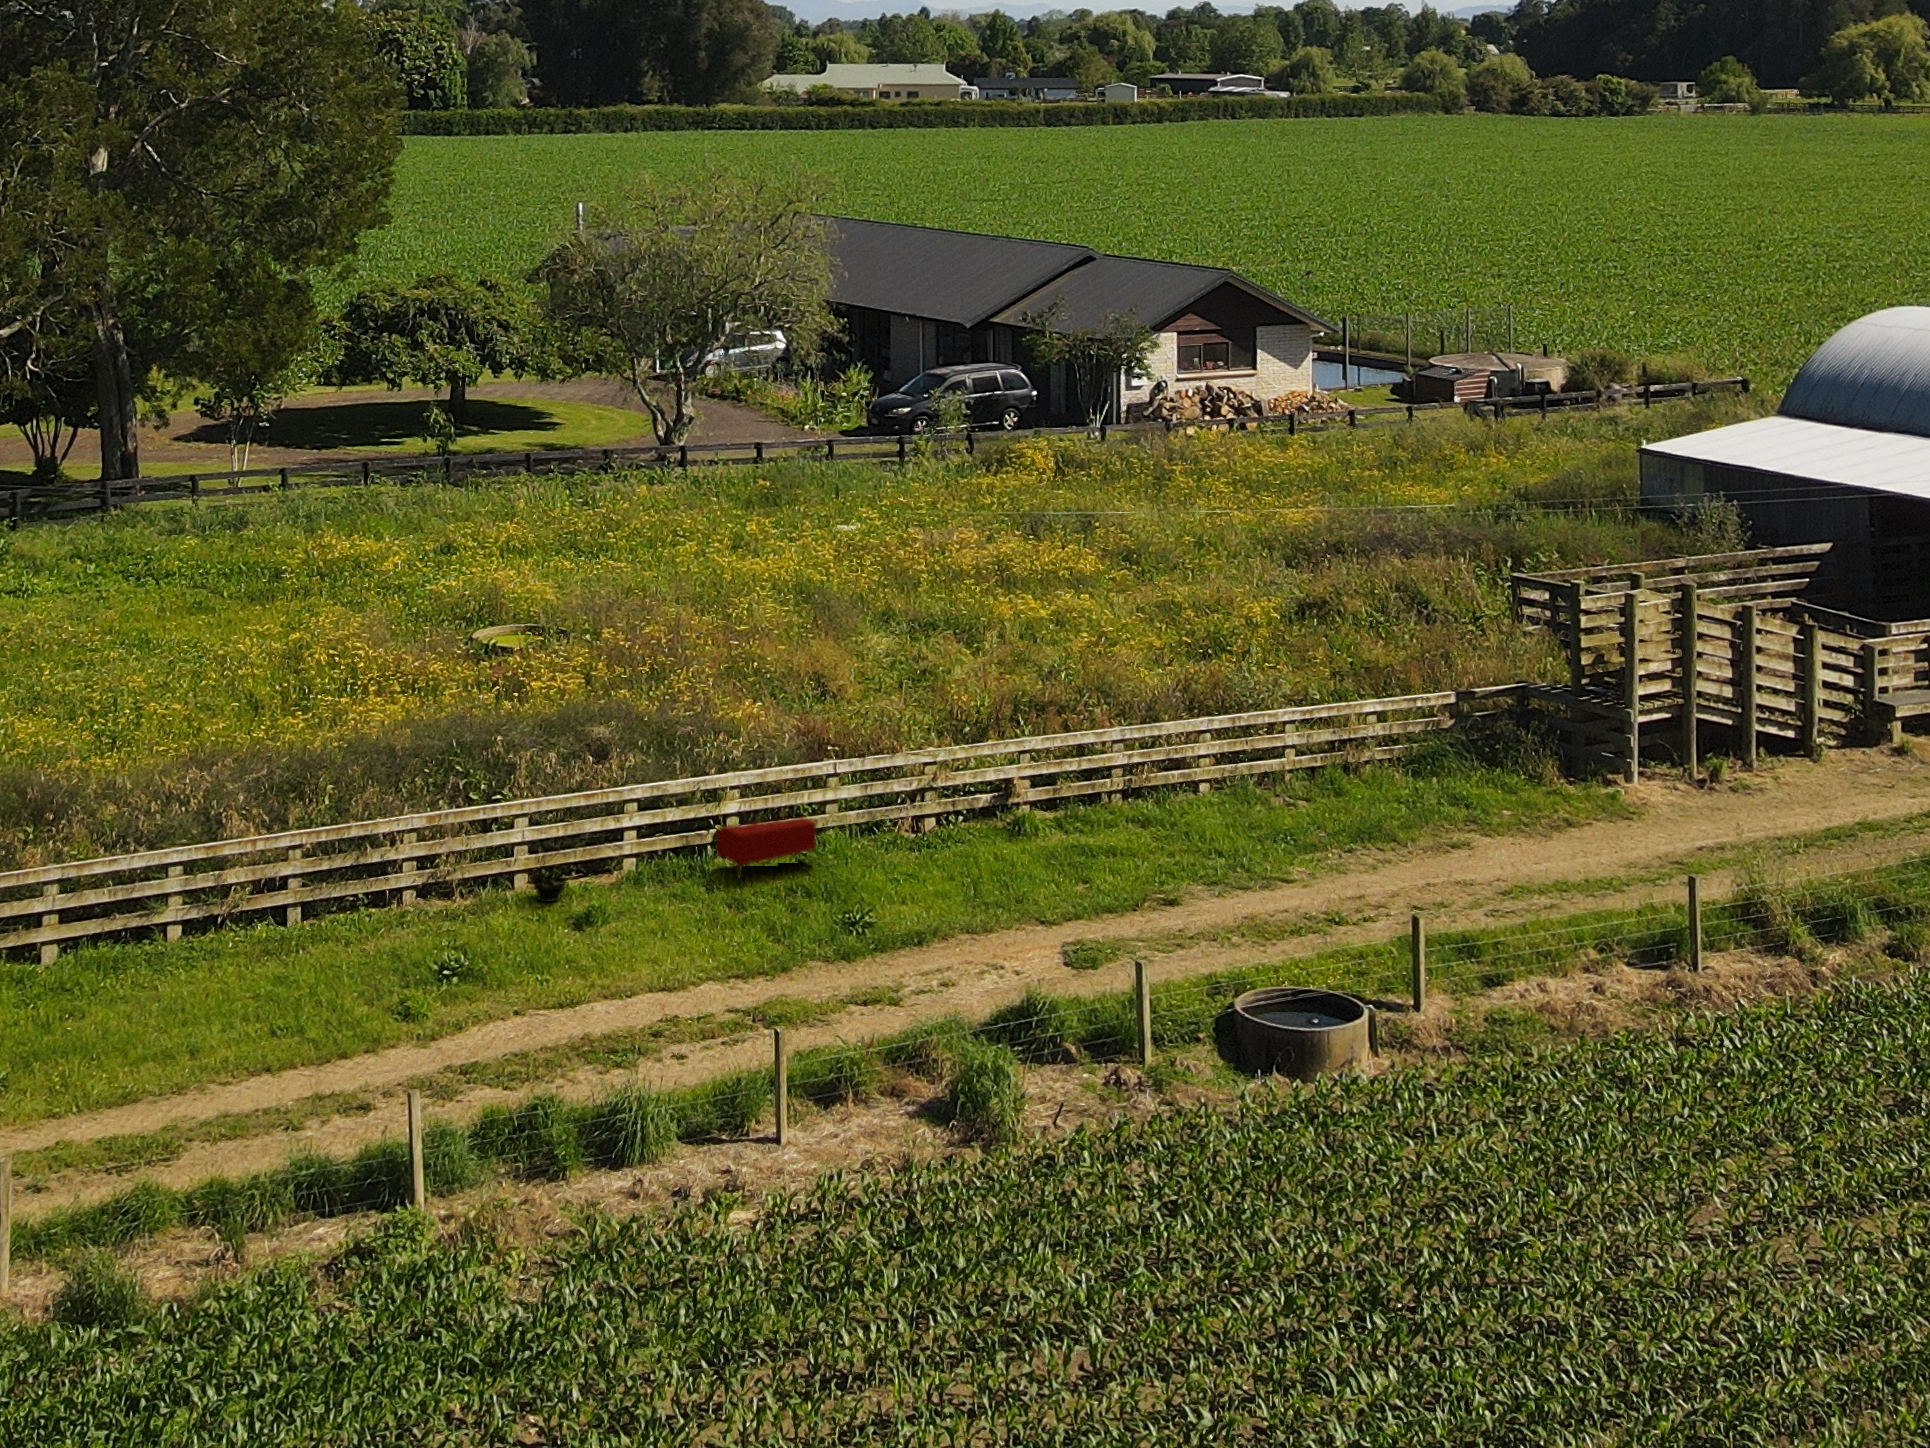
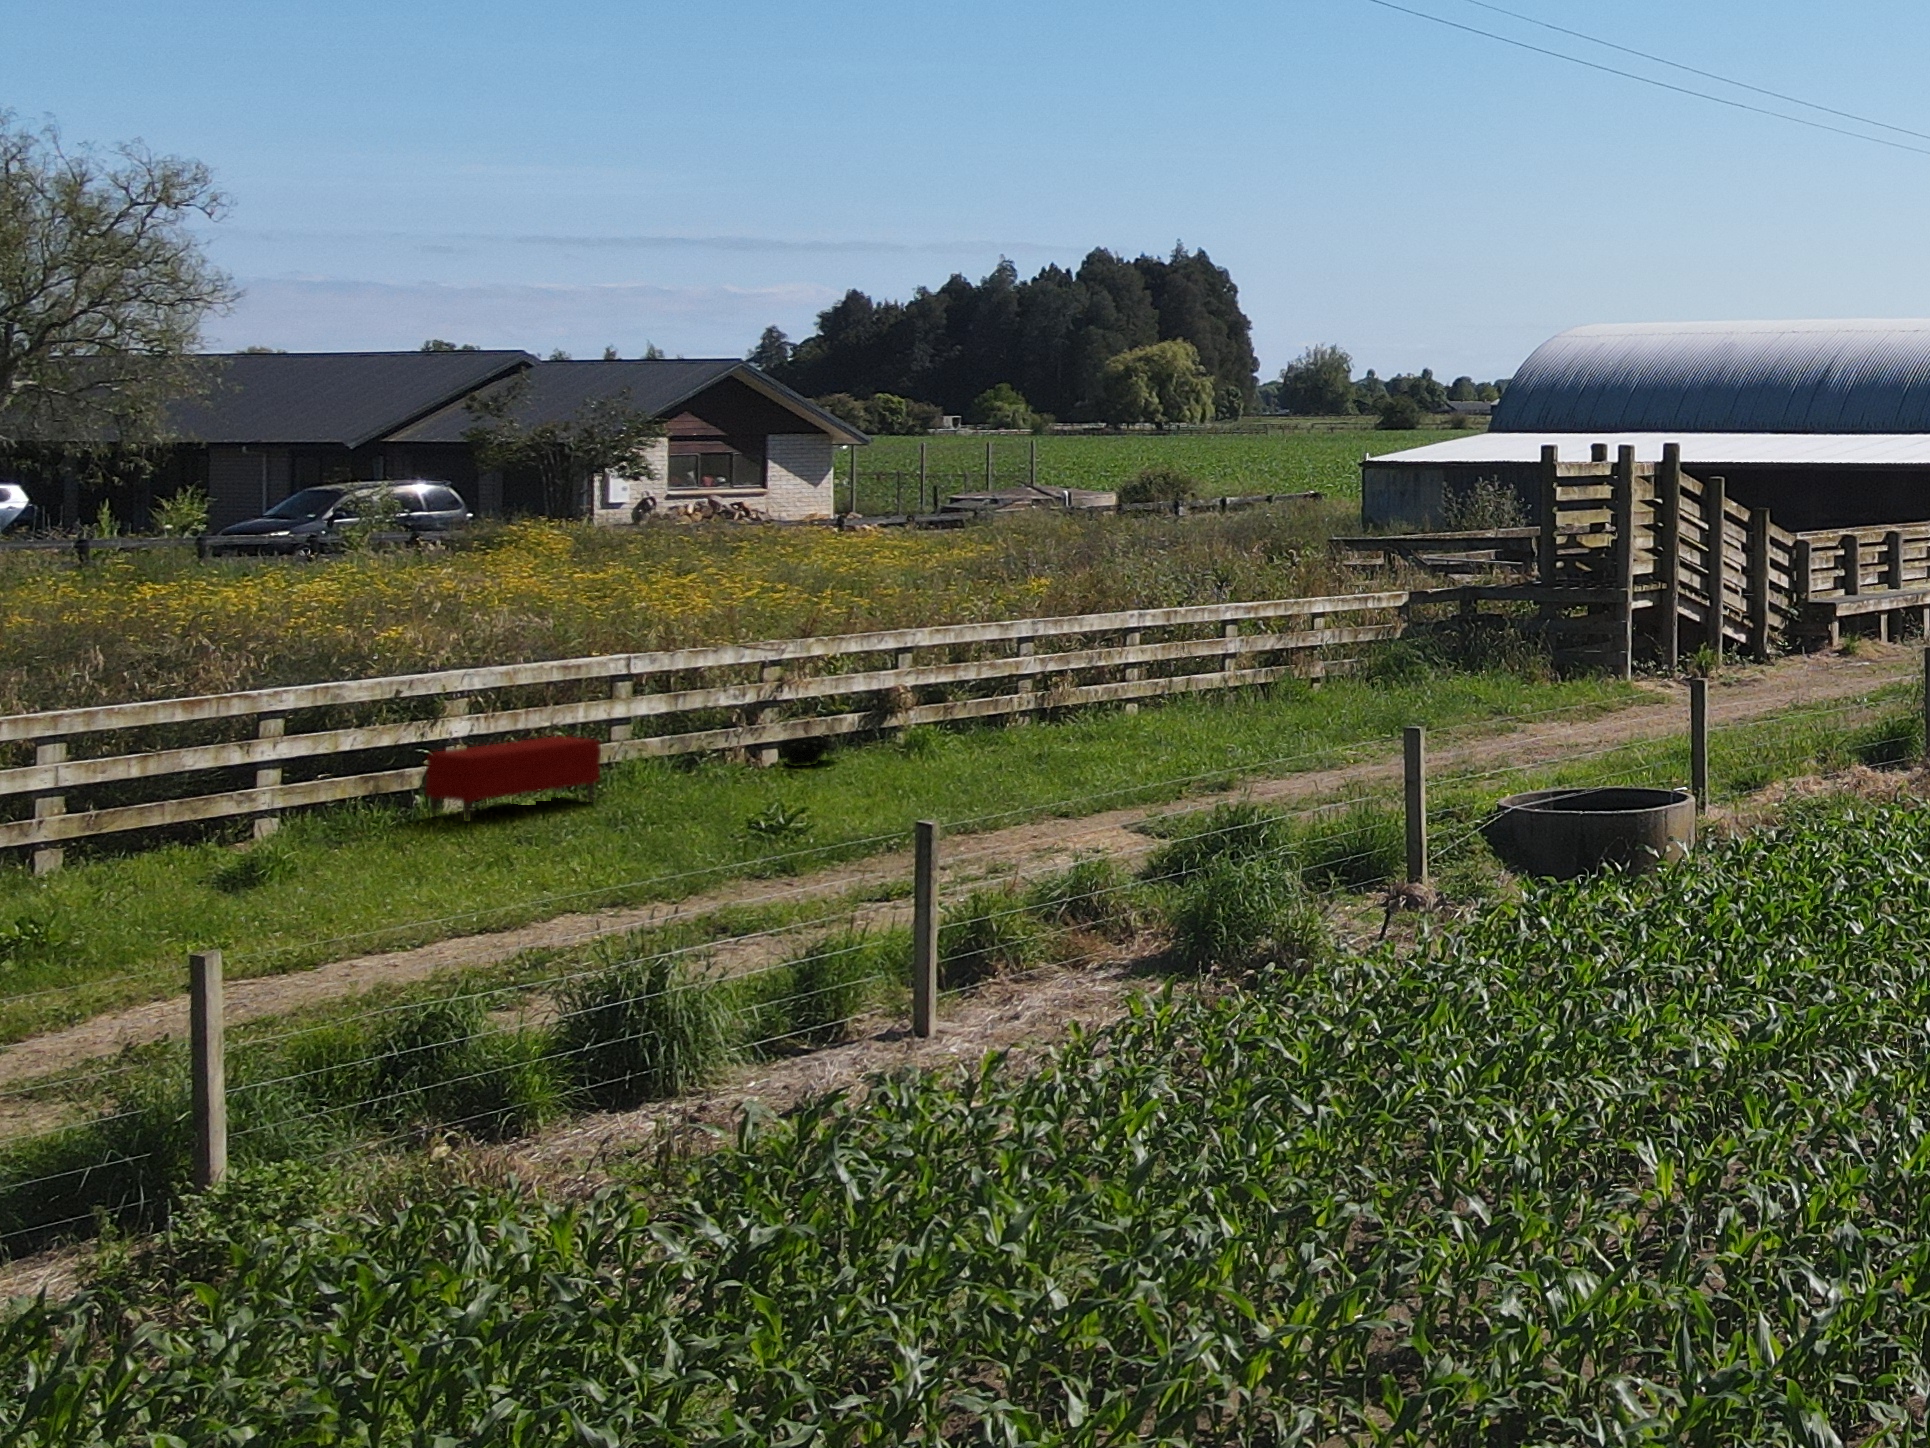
basket: present [532,876,566,902] -> present [780,723,829,766]

